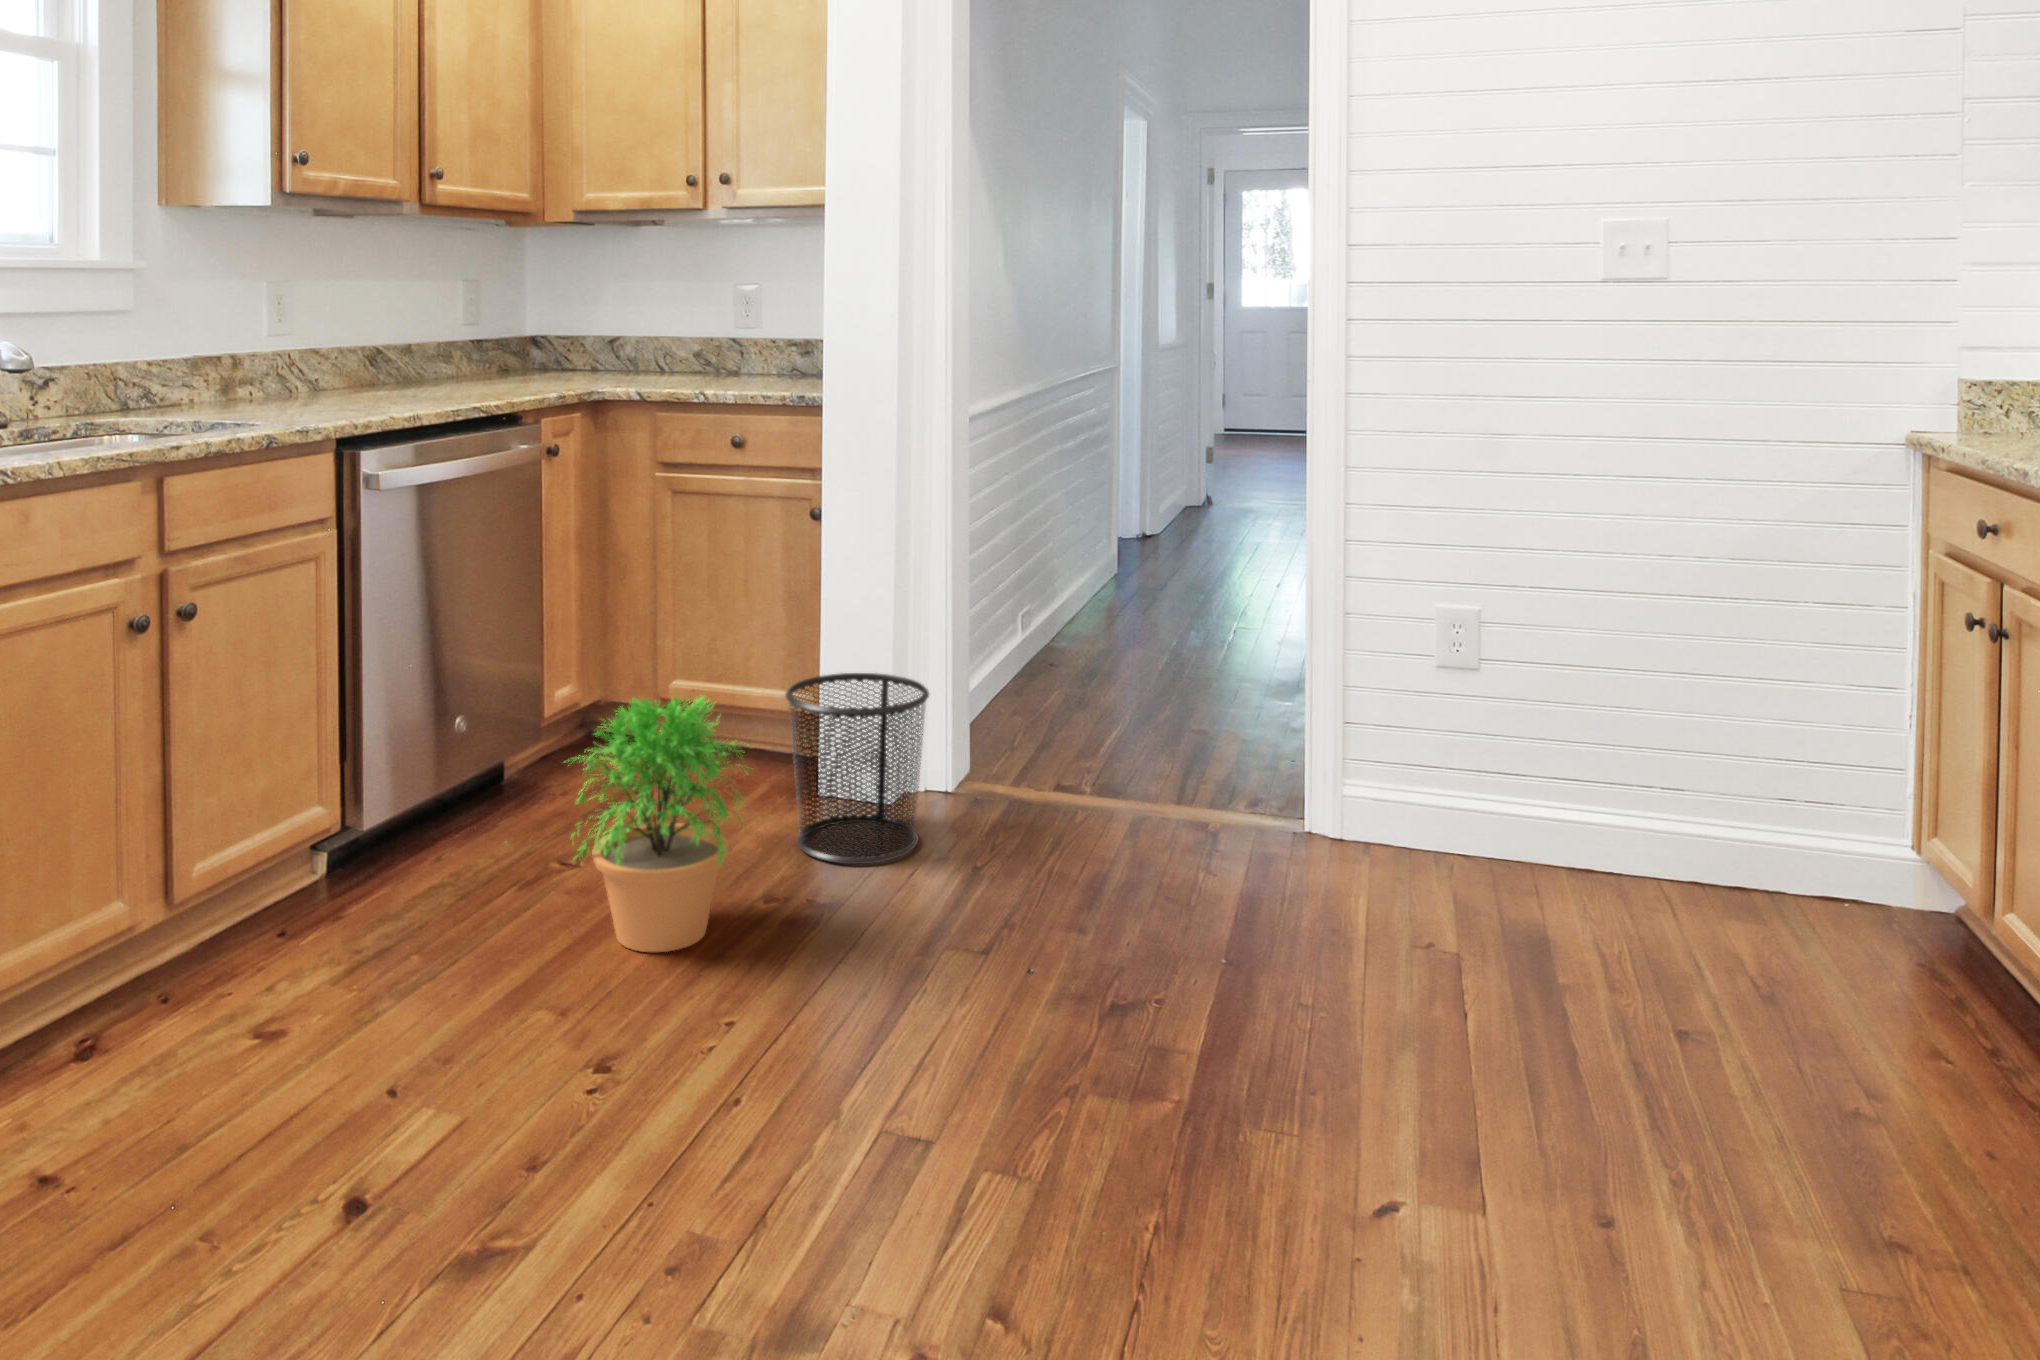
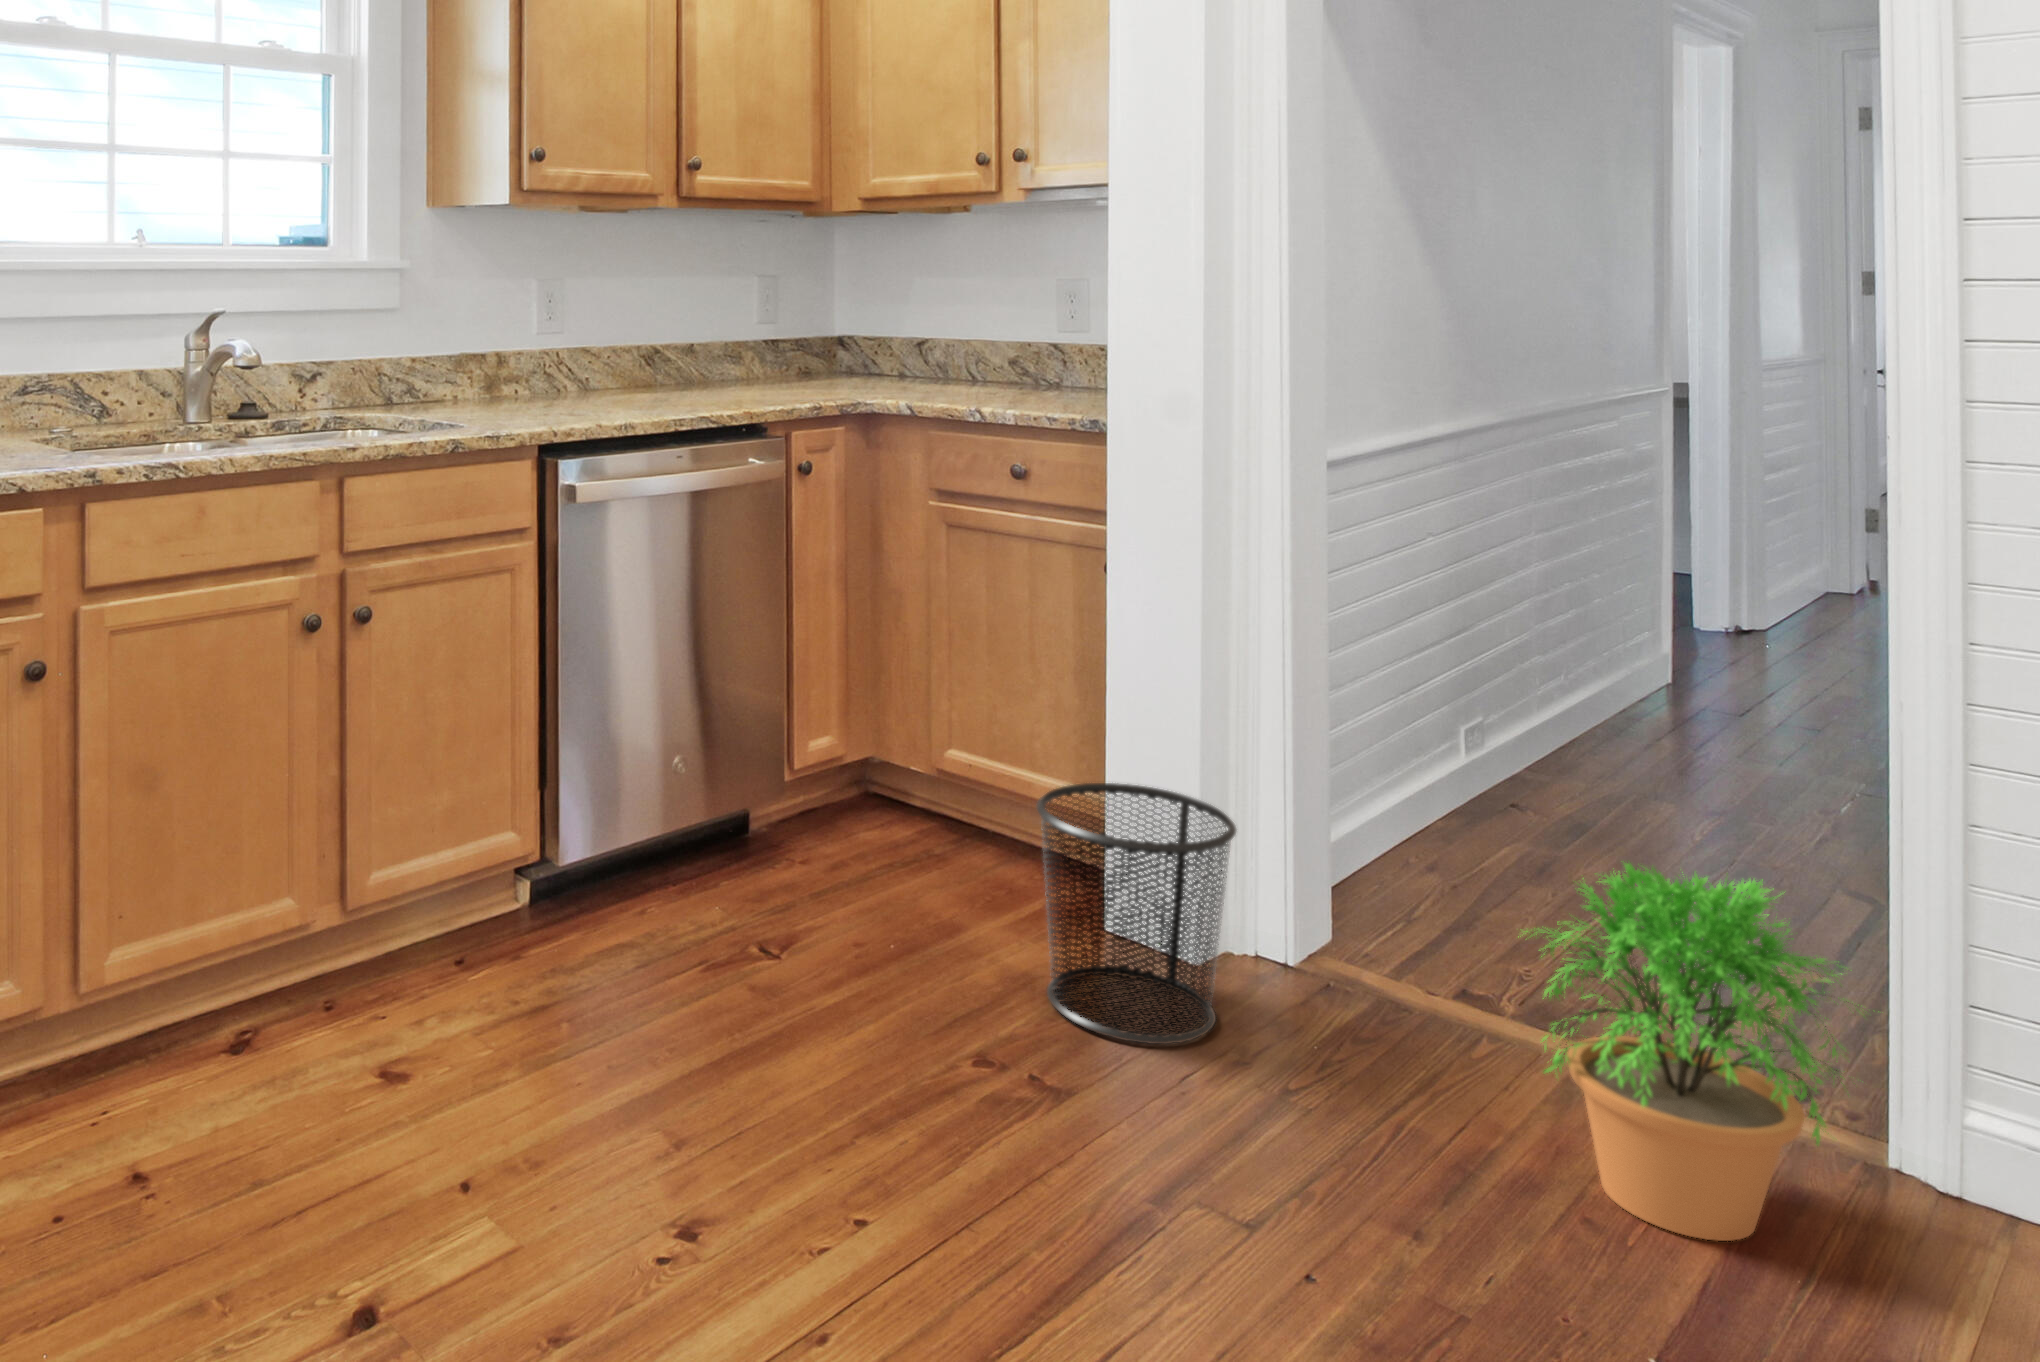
potted plant: present [572,696,748,952] -> present [1525,863,1864,1241]

